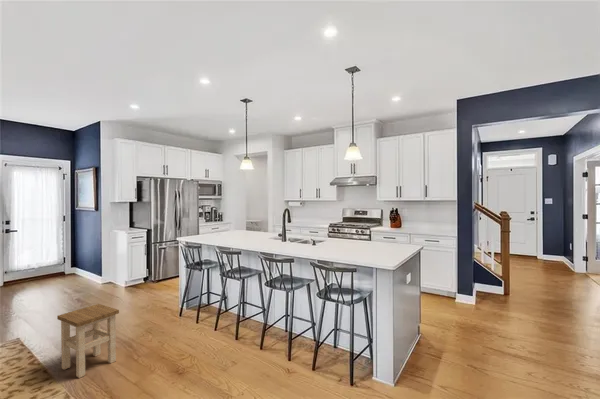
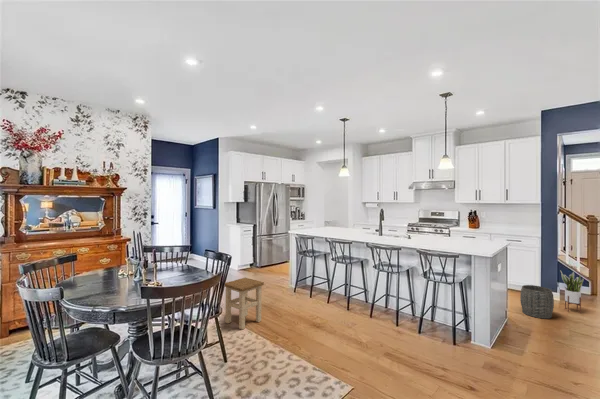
potted plant: none [472,272,493,318] -> present [561,271,584,313]
woven basket: none [432,291,463,328] -> present [520,285,554,319]

